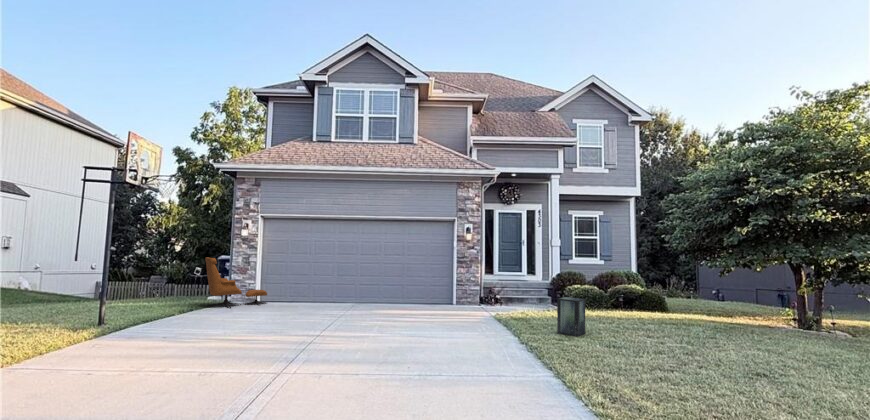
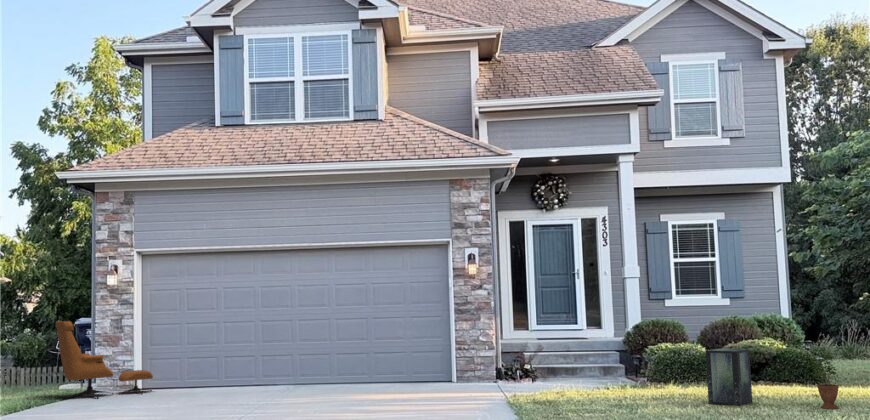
storage box: present [557,297,585,337] -> present [706,349,752,406]
potted plant: none [705,306,725,346] -> present [813,352,839,409]

